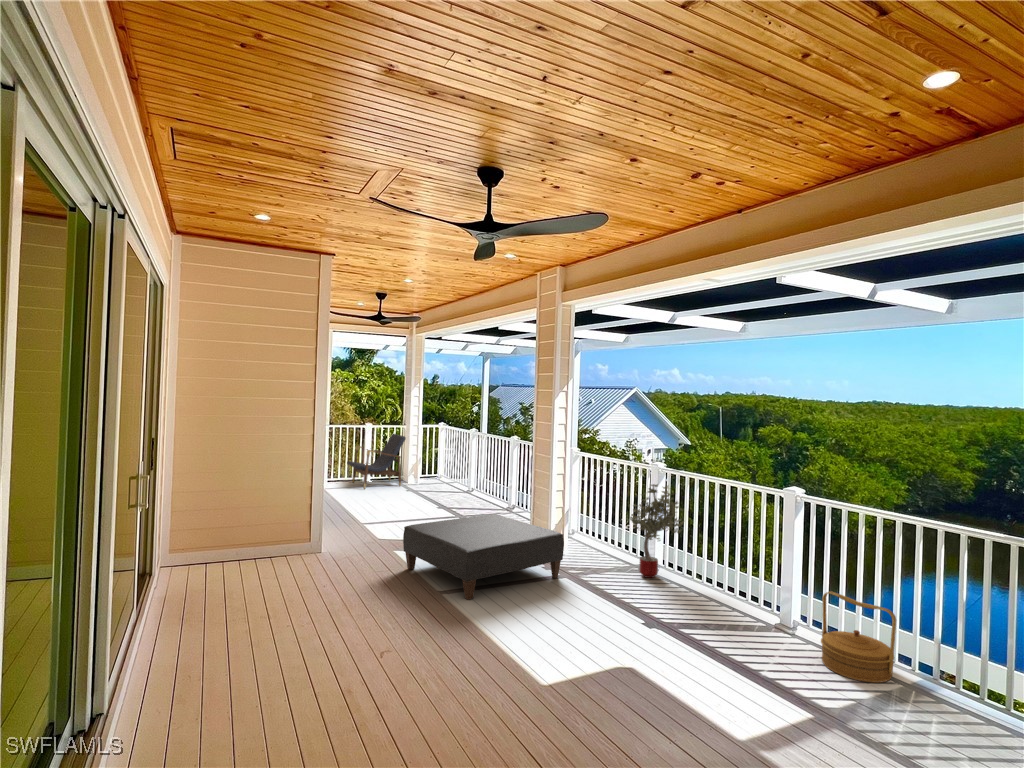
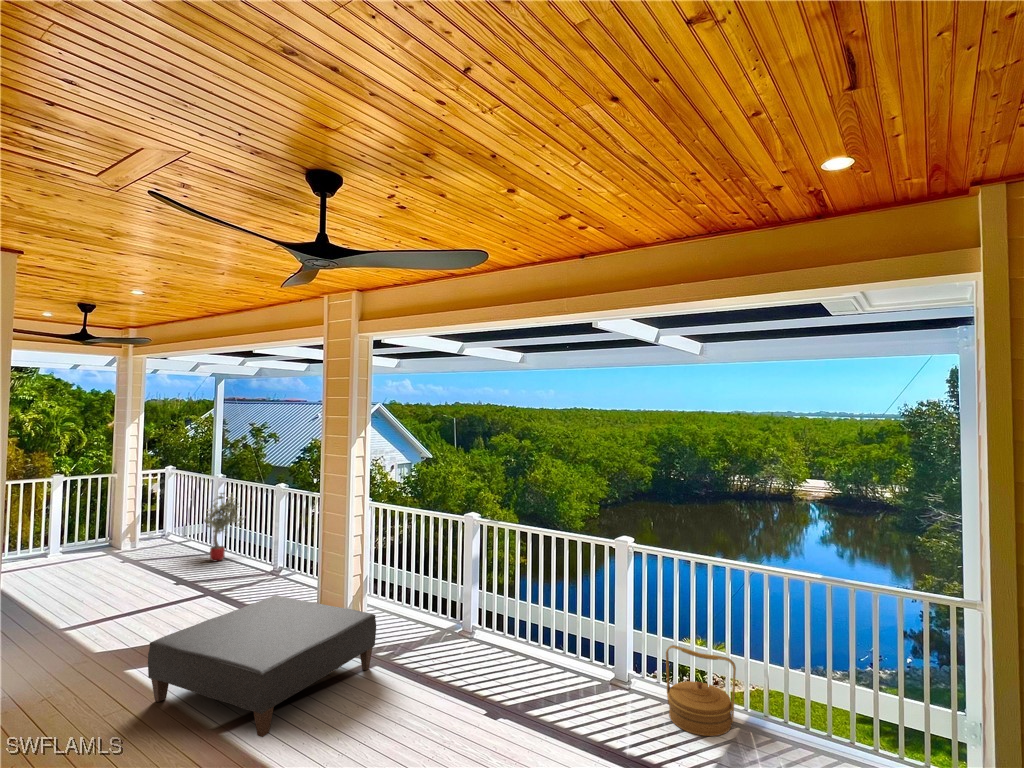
lounge chair: present [347,434,406,489] -> none [20,485,119,567]
potted tree: present [630,484,684,578] -> present [204,493,244,561]

